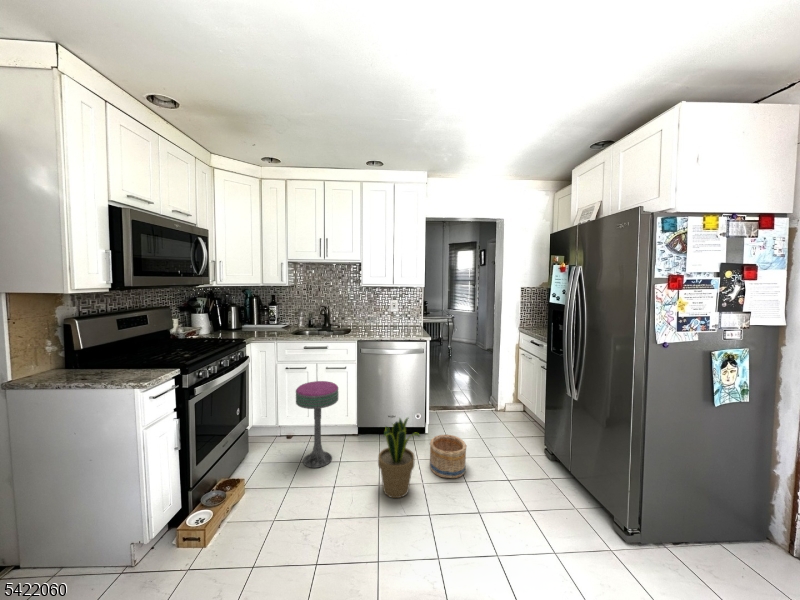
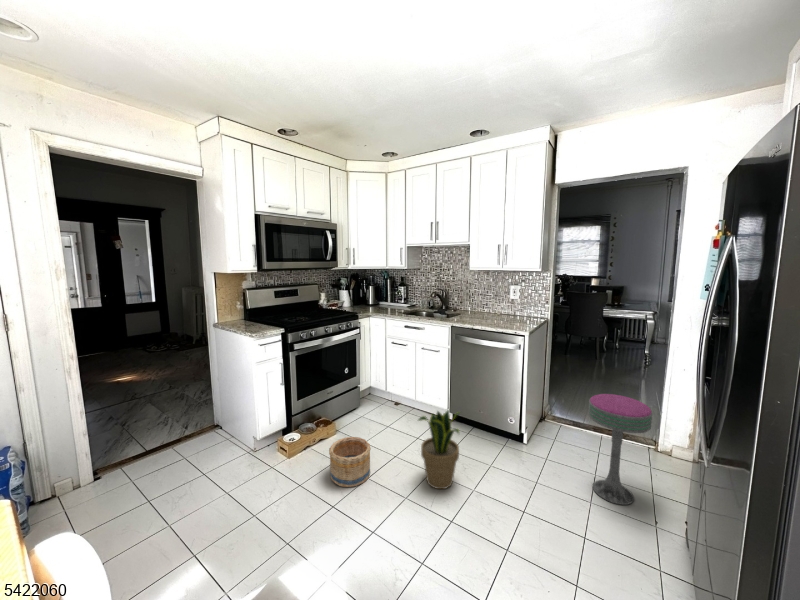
bar stool: present [296,381,338,468] -> present [588,394,652,505]
basket: present [430,435,467,478] -> present [329,437,371,487]

